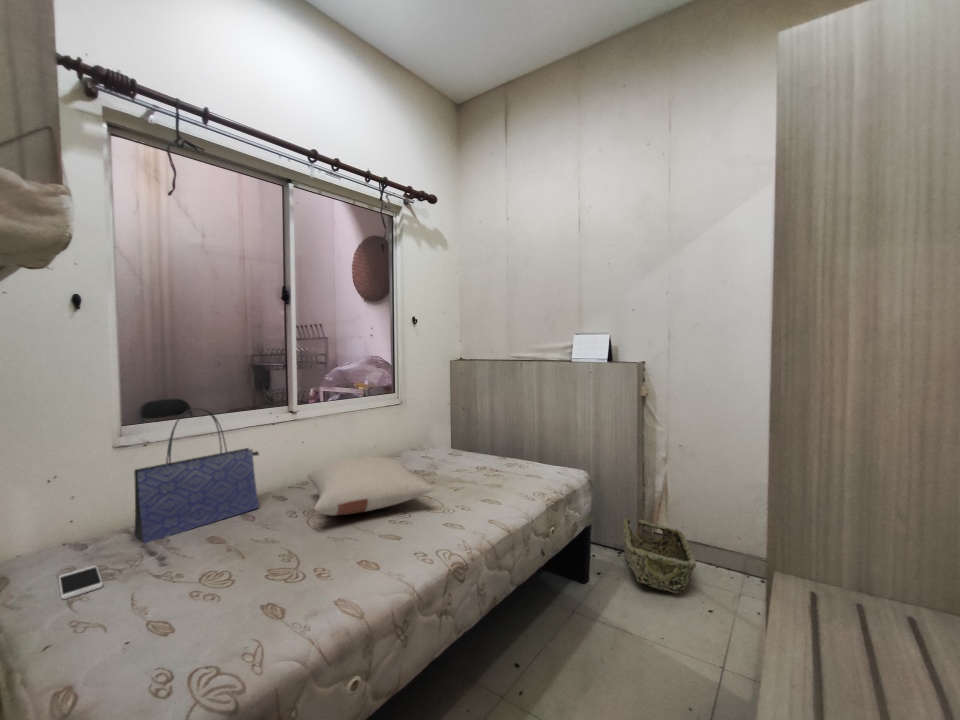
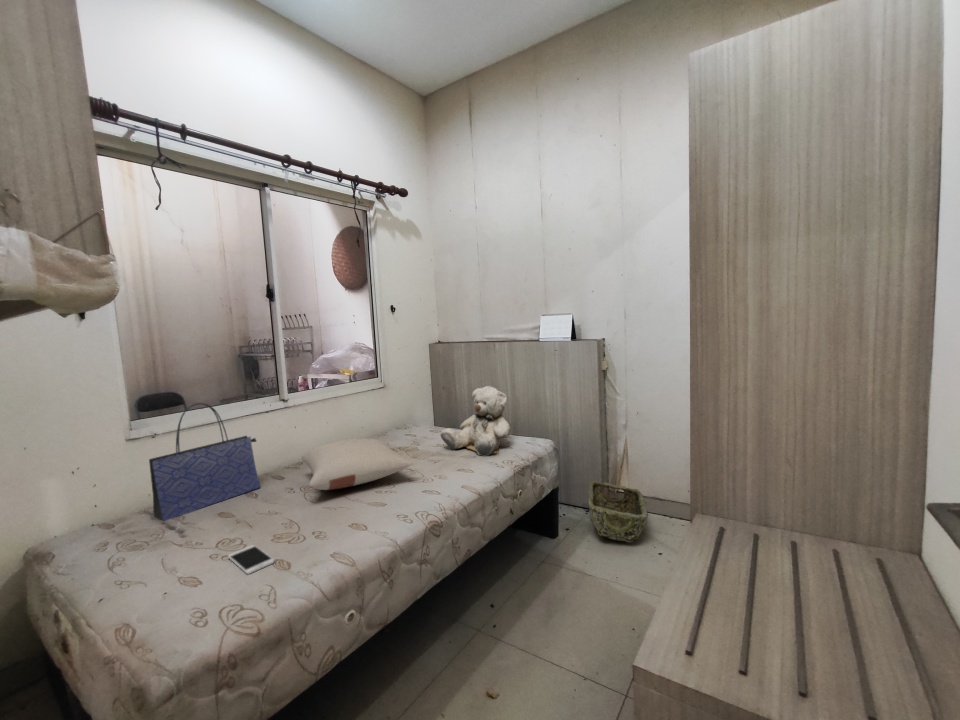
teddy bear: none [462,405,539,484] -> present [440,386,510,456]
smartphone: present [59,565,103,599] -> present [228,545,274,574]

